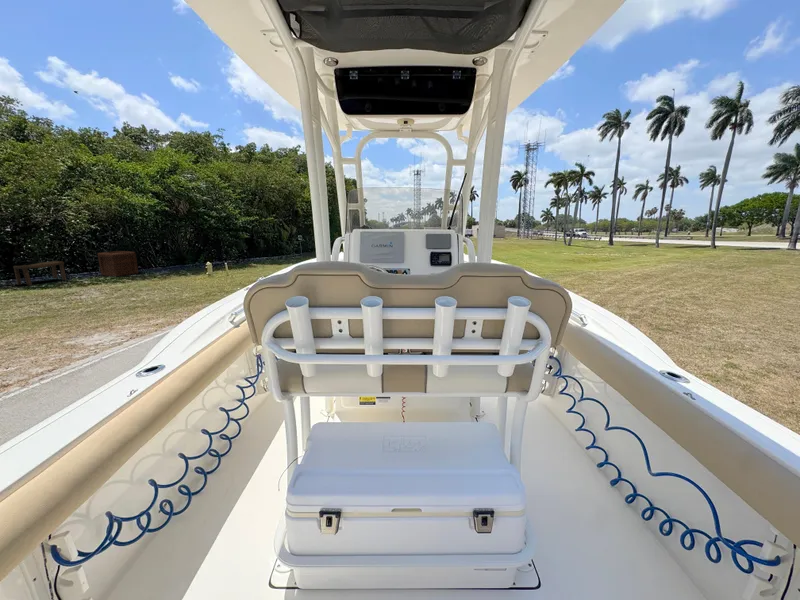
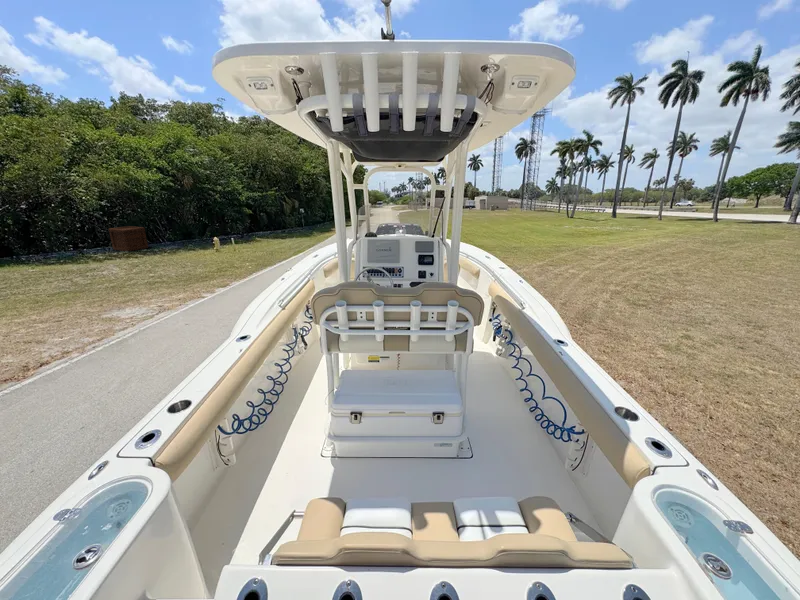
bench: present [13,261,66,286] -> none [33,237,82,261]

